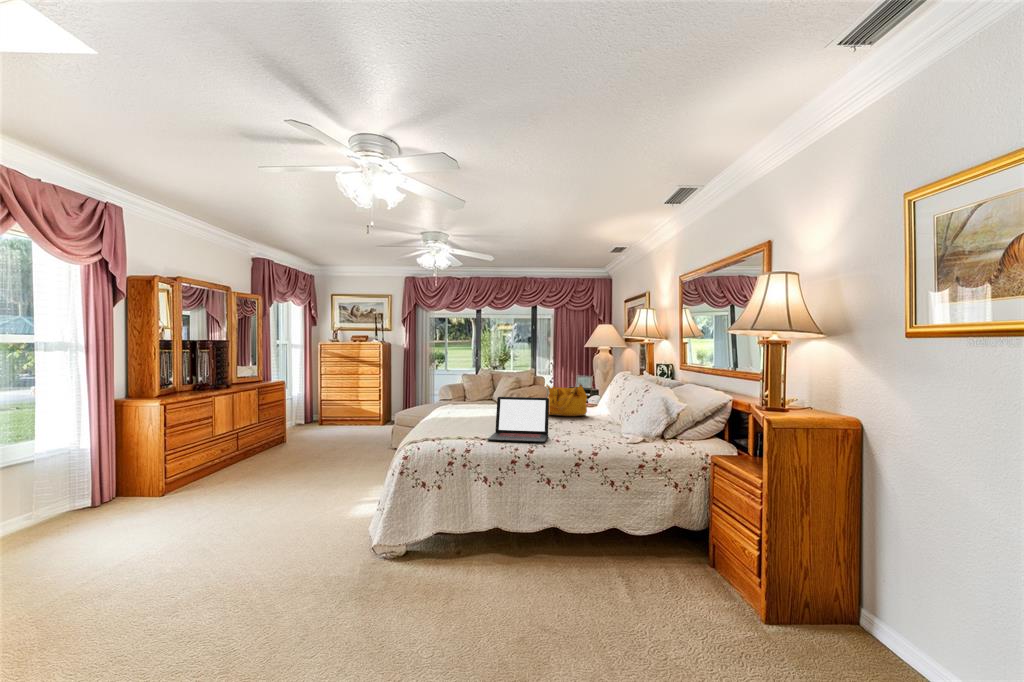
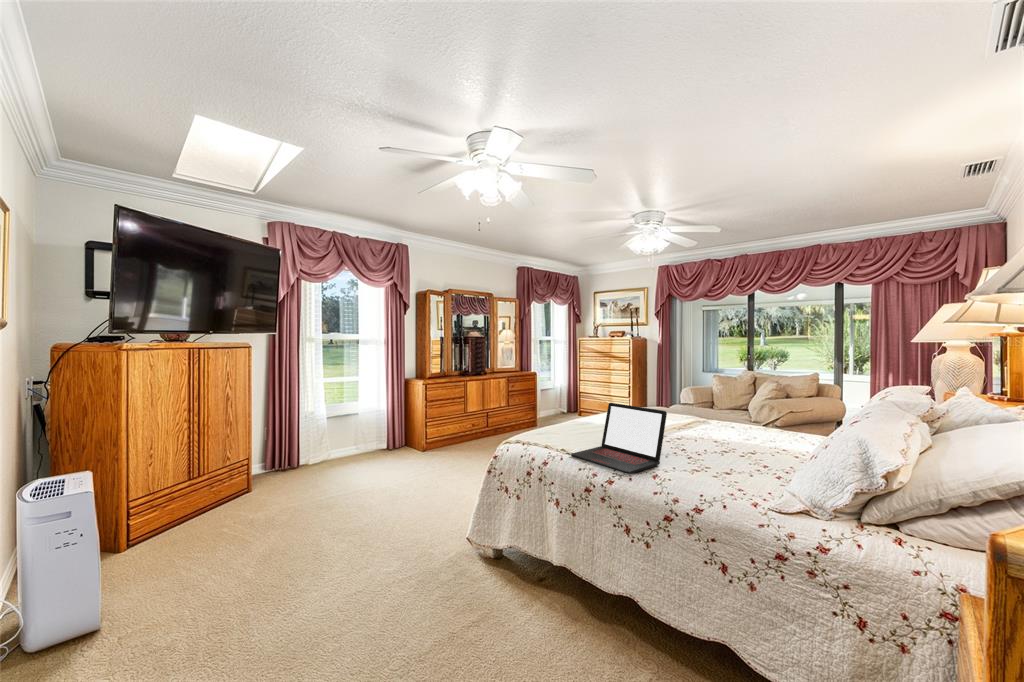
handbag: present [546,384,587,416] -> none [730,390,798,442]

